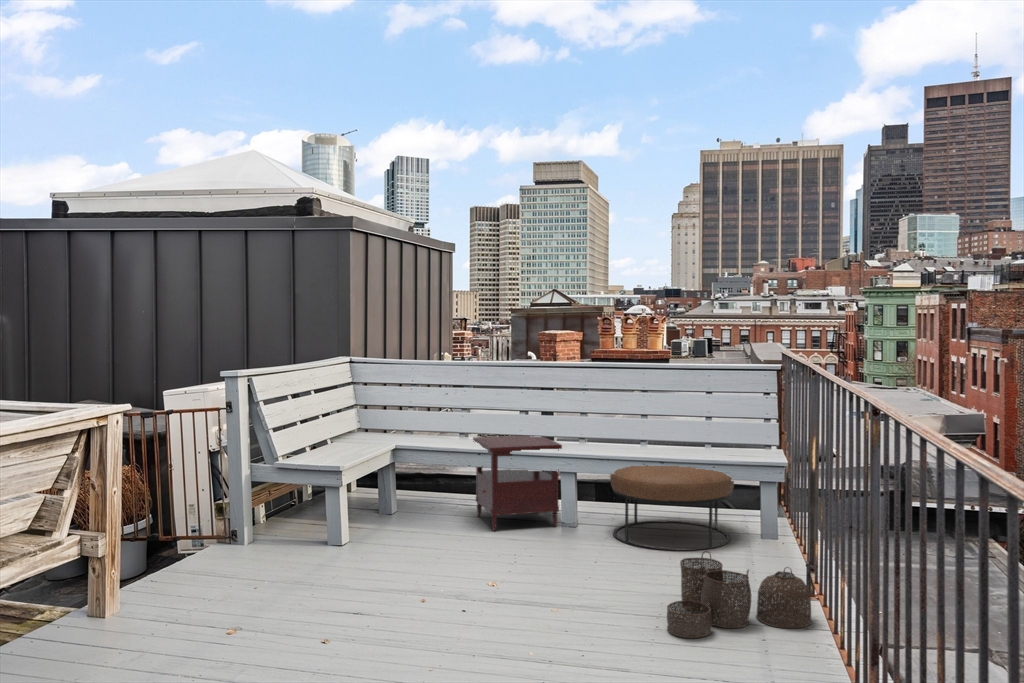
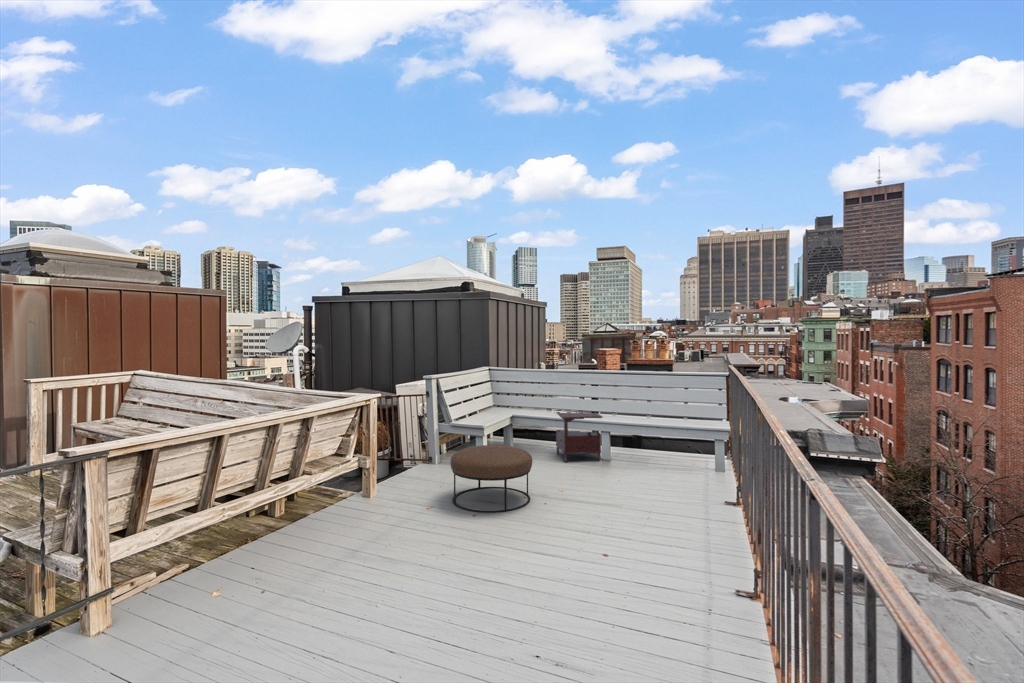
ottoman: present [610,465,734,551] -> present [450,445,532,512]
woven basket: present [667,551,812,638] -> none [655,477,736,523]

